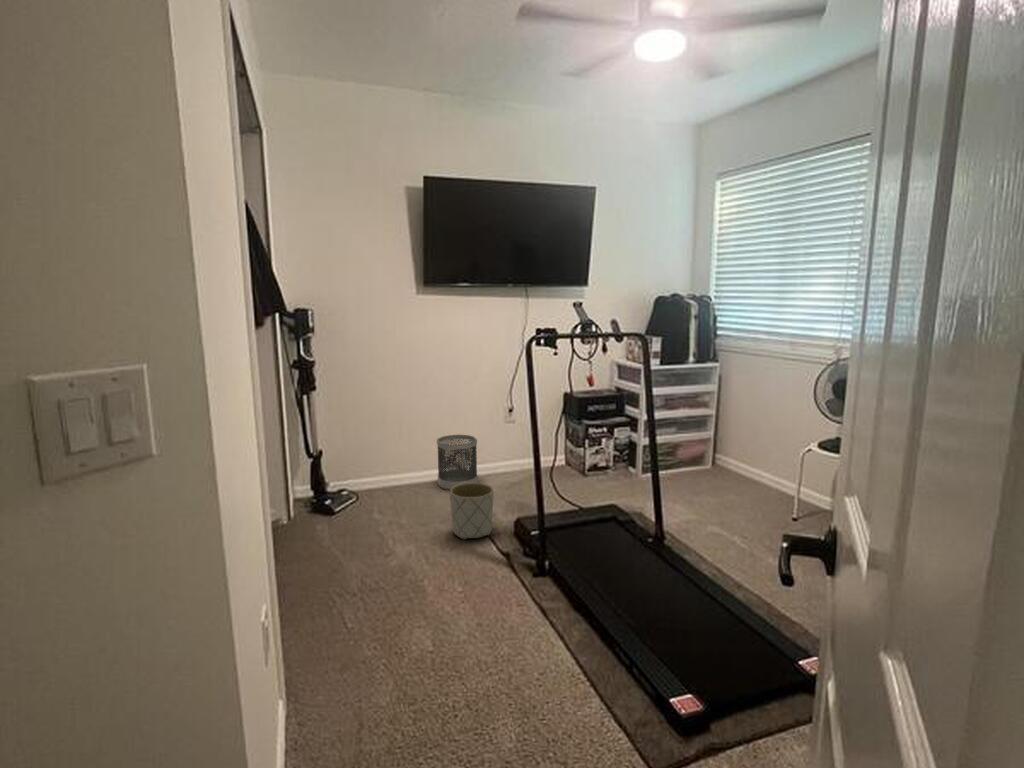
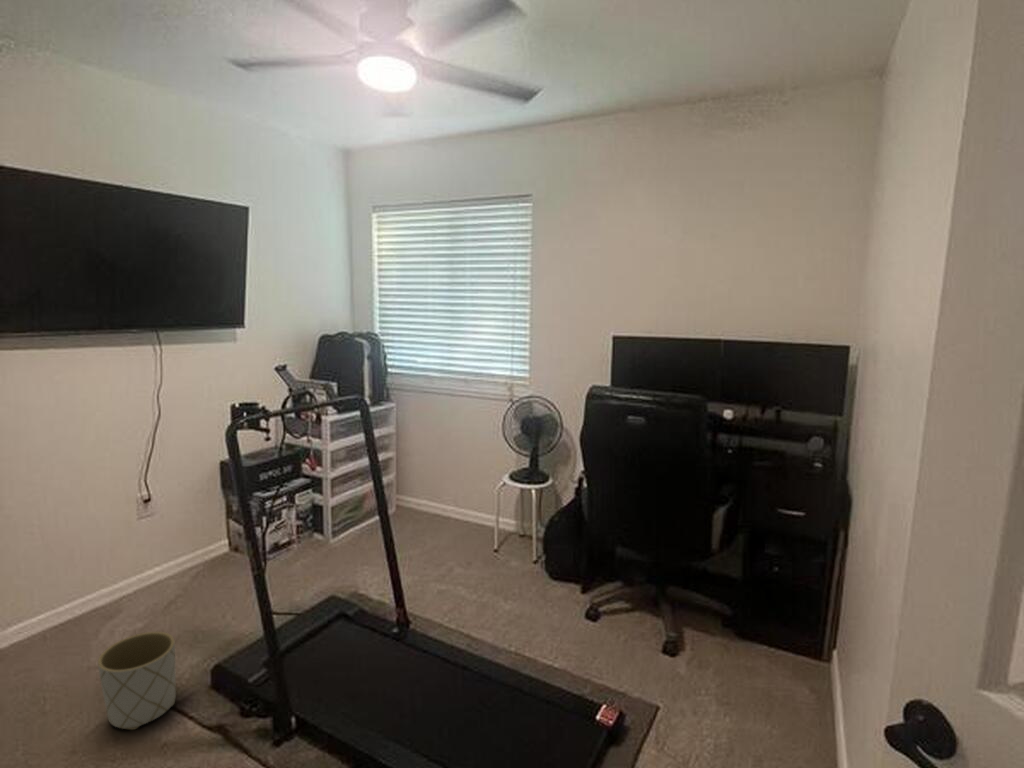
wastebasket: present [437,435,478,490] -> none [27,553,110,649]

